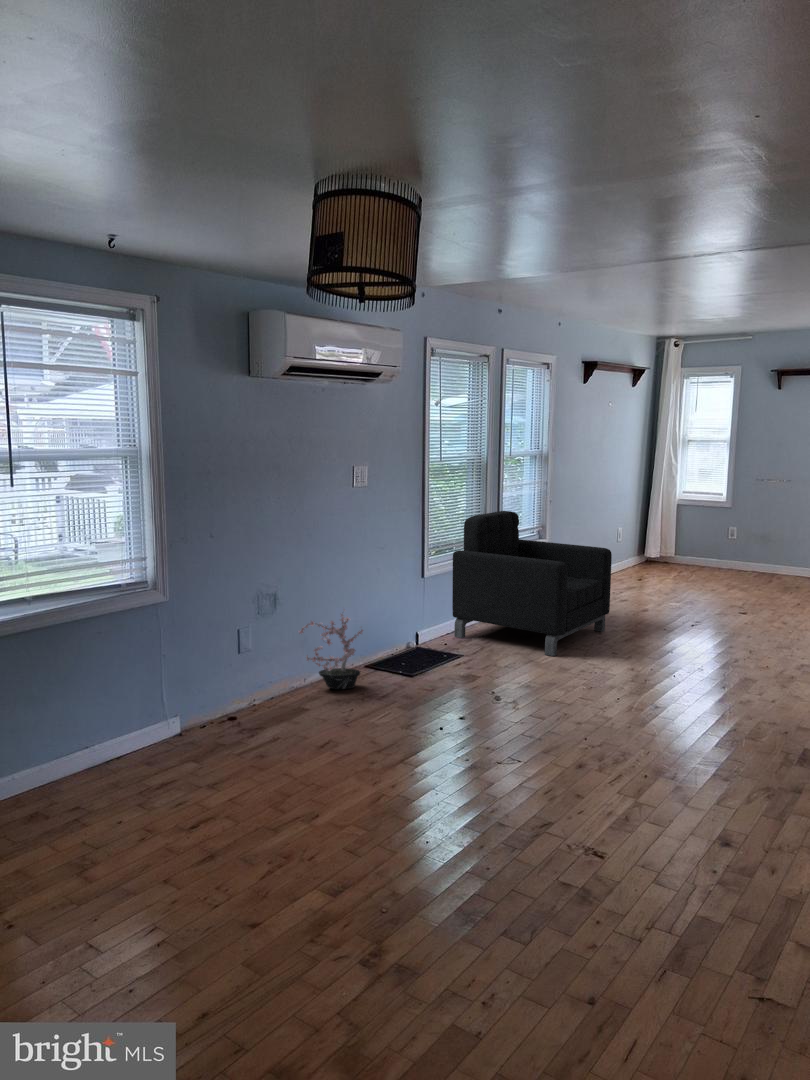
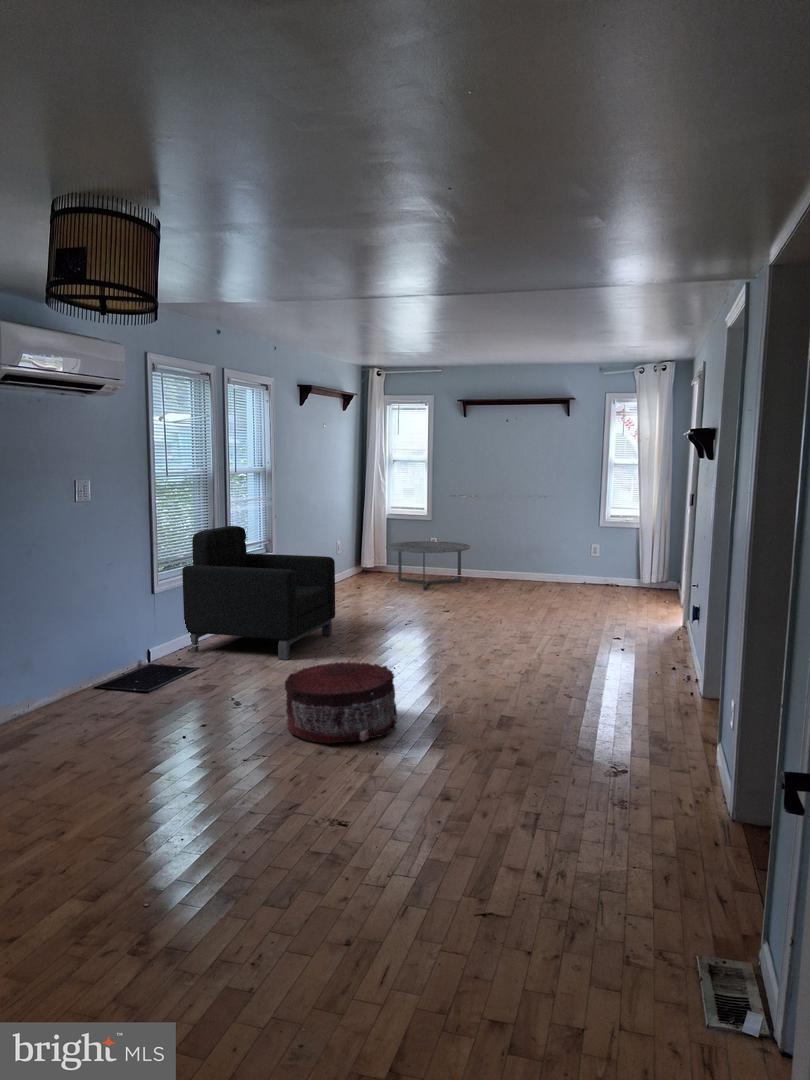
coffee table: none [672,531,773,586] -> present [386,541,470,590]
potted plant: present [298,609,363,689] -> none [19,625,98,710]
pouf: none [545,672,671,768] -> present [285,661,397,744]

